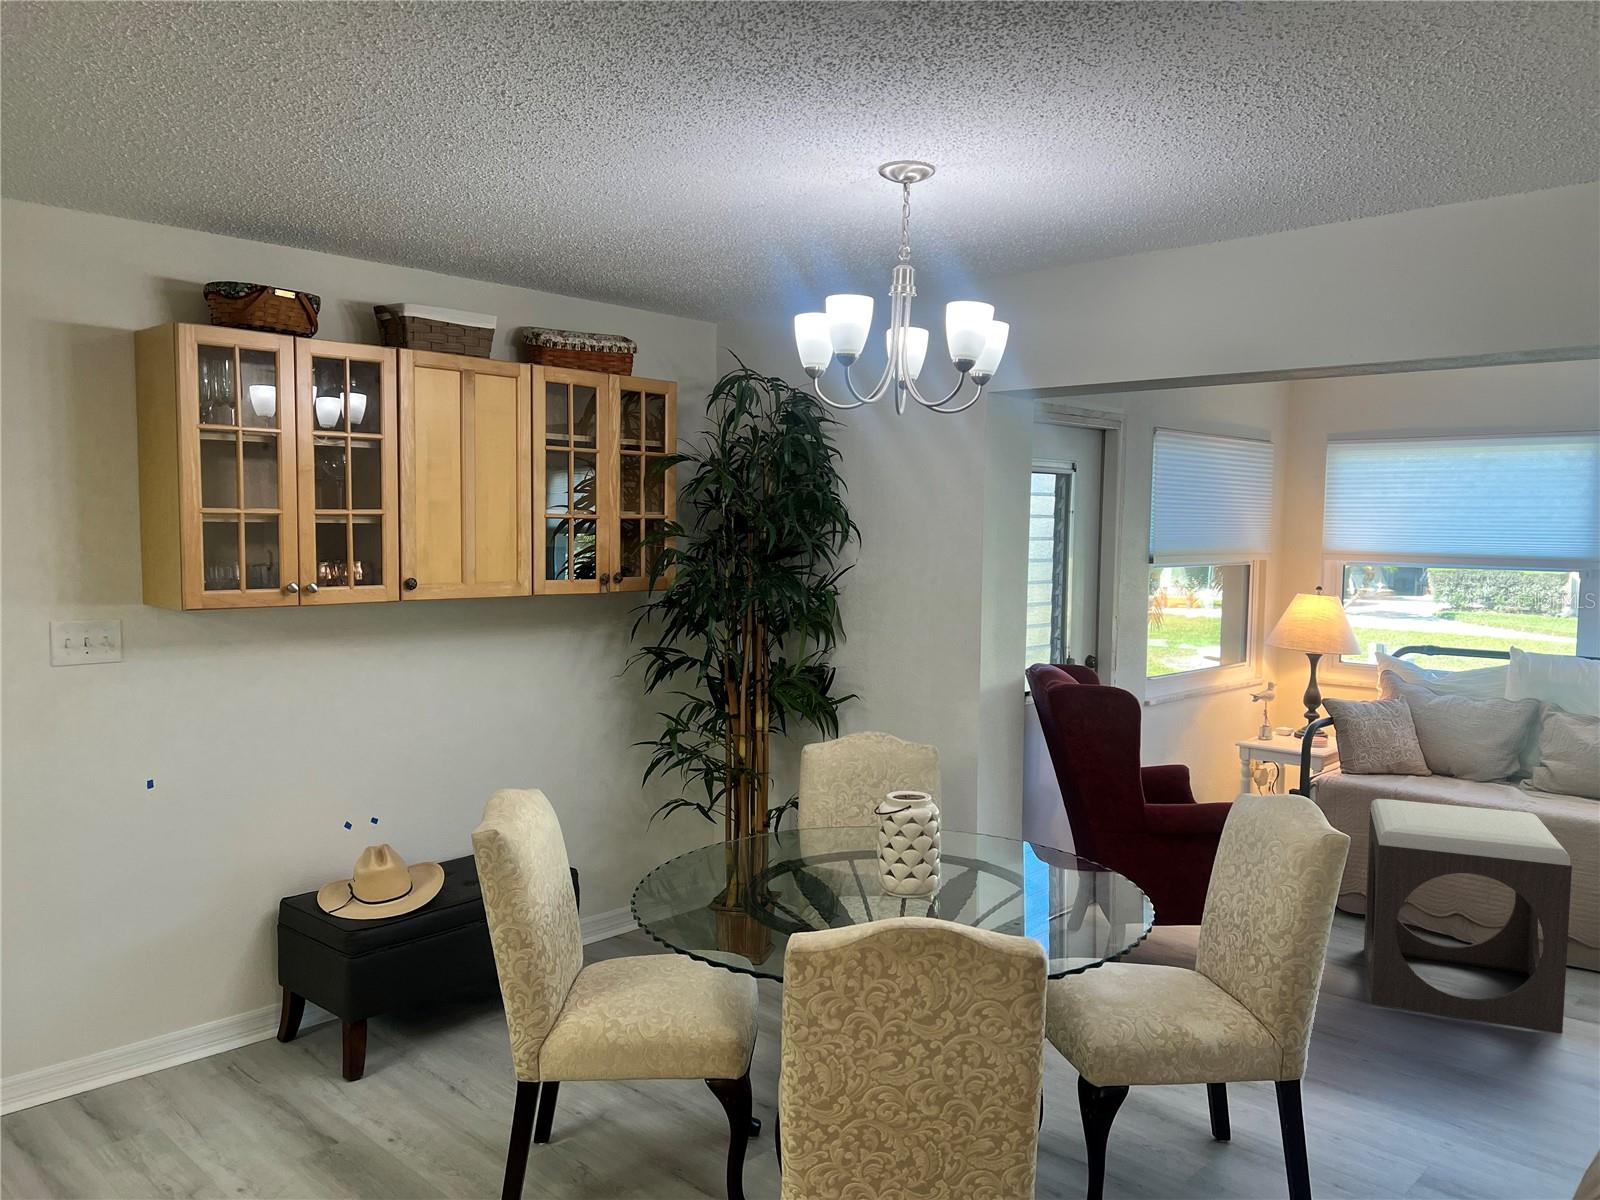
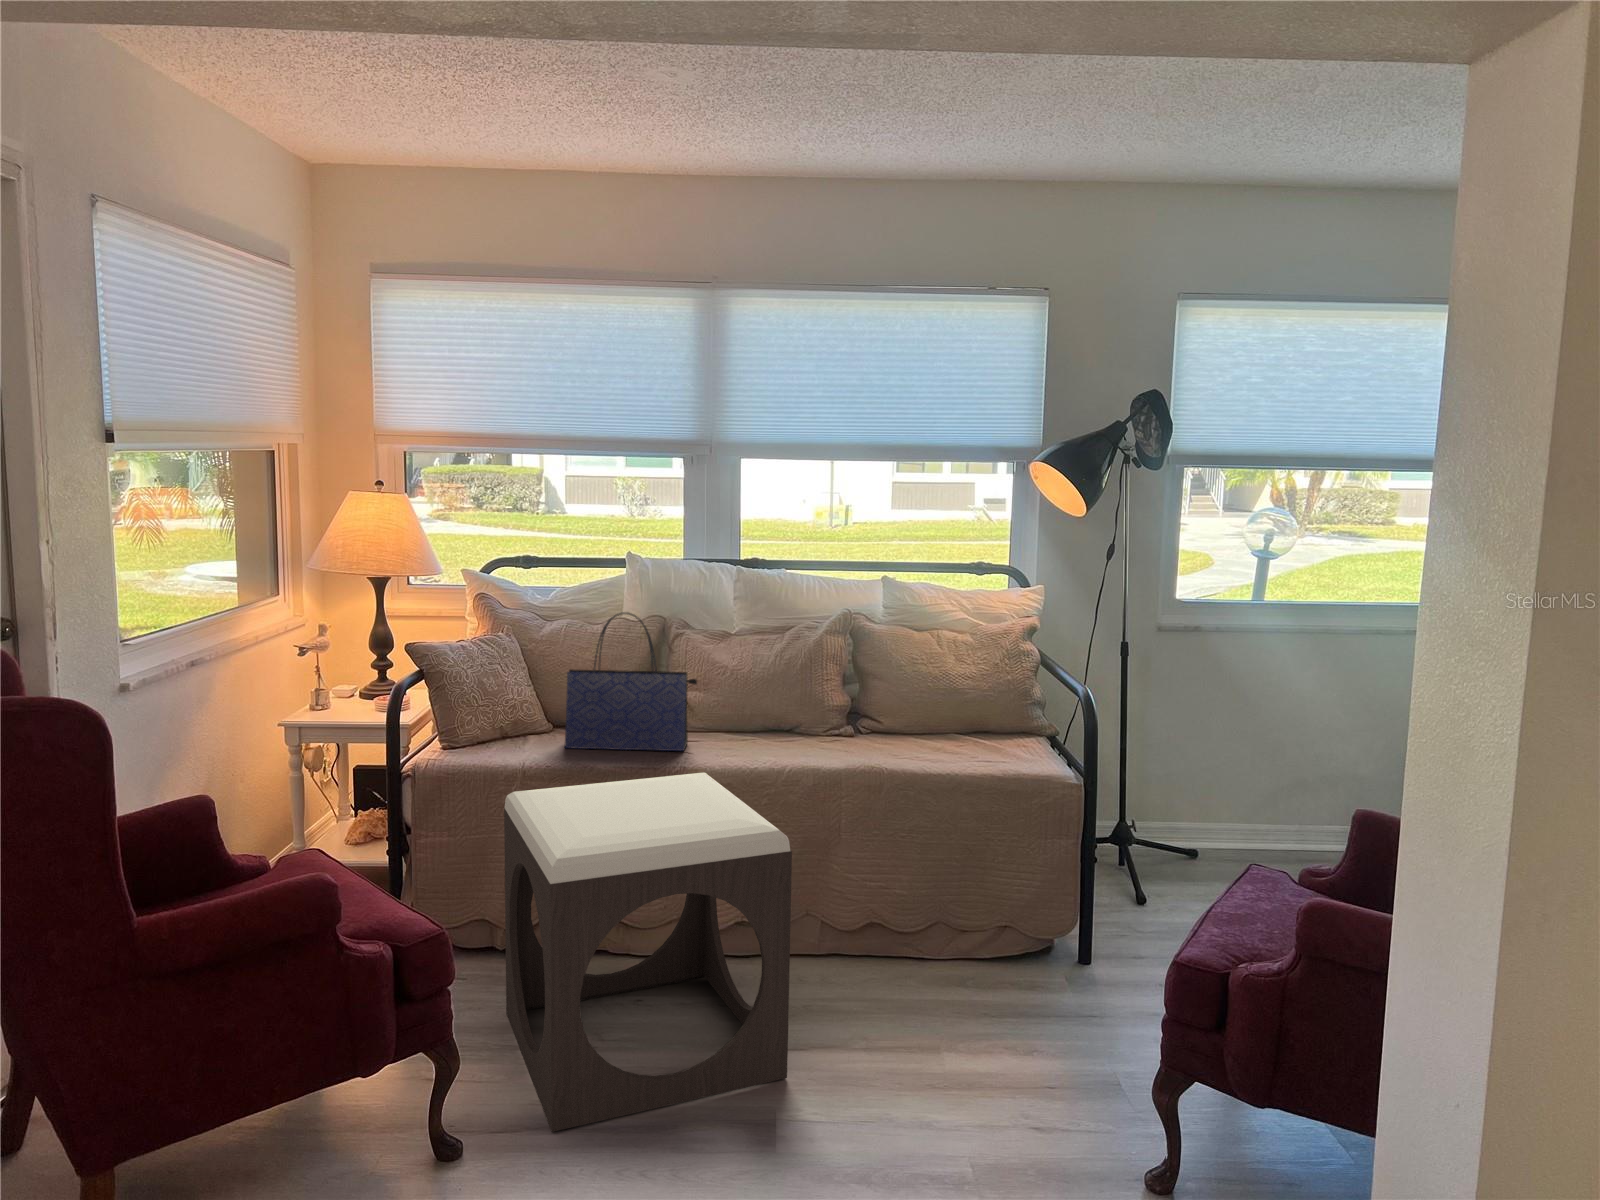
tote bag: none [1433,691,1548,802] -> present [565,612,697,751]

